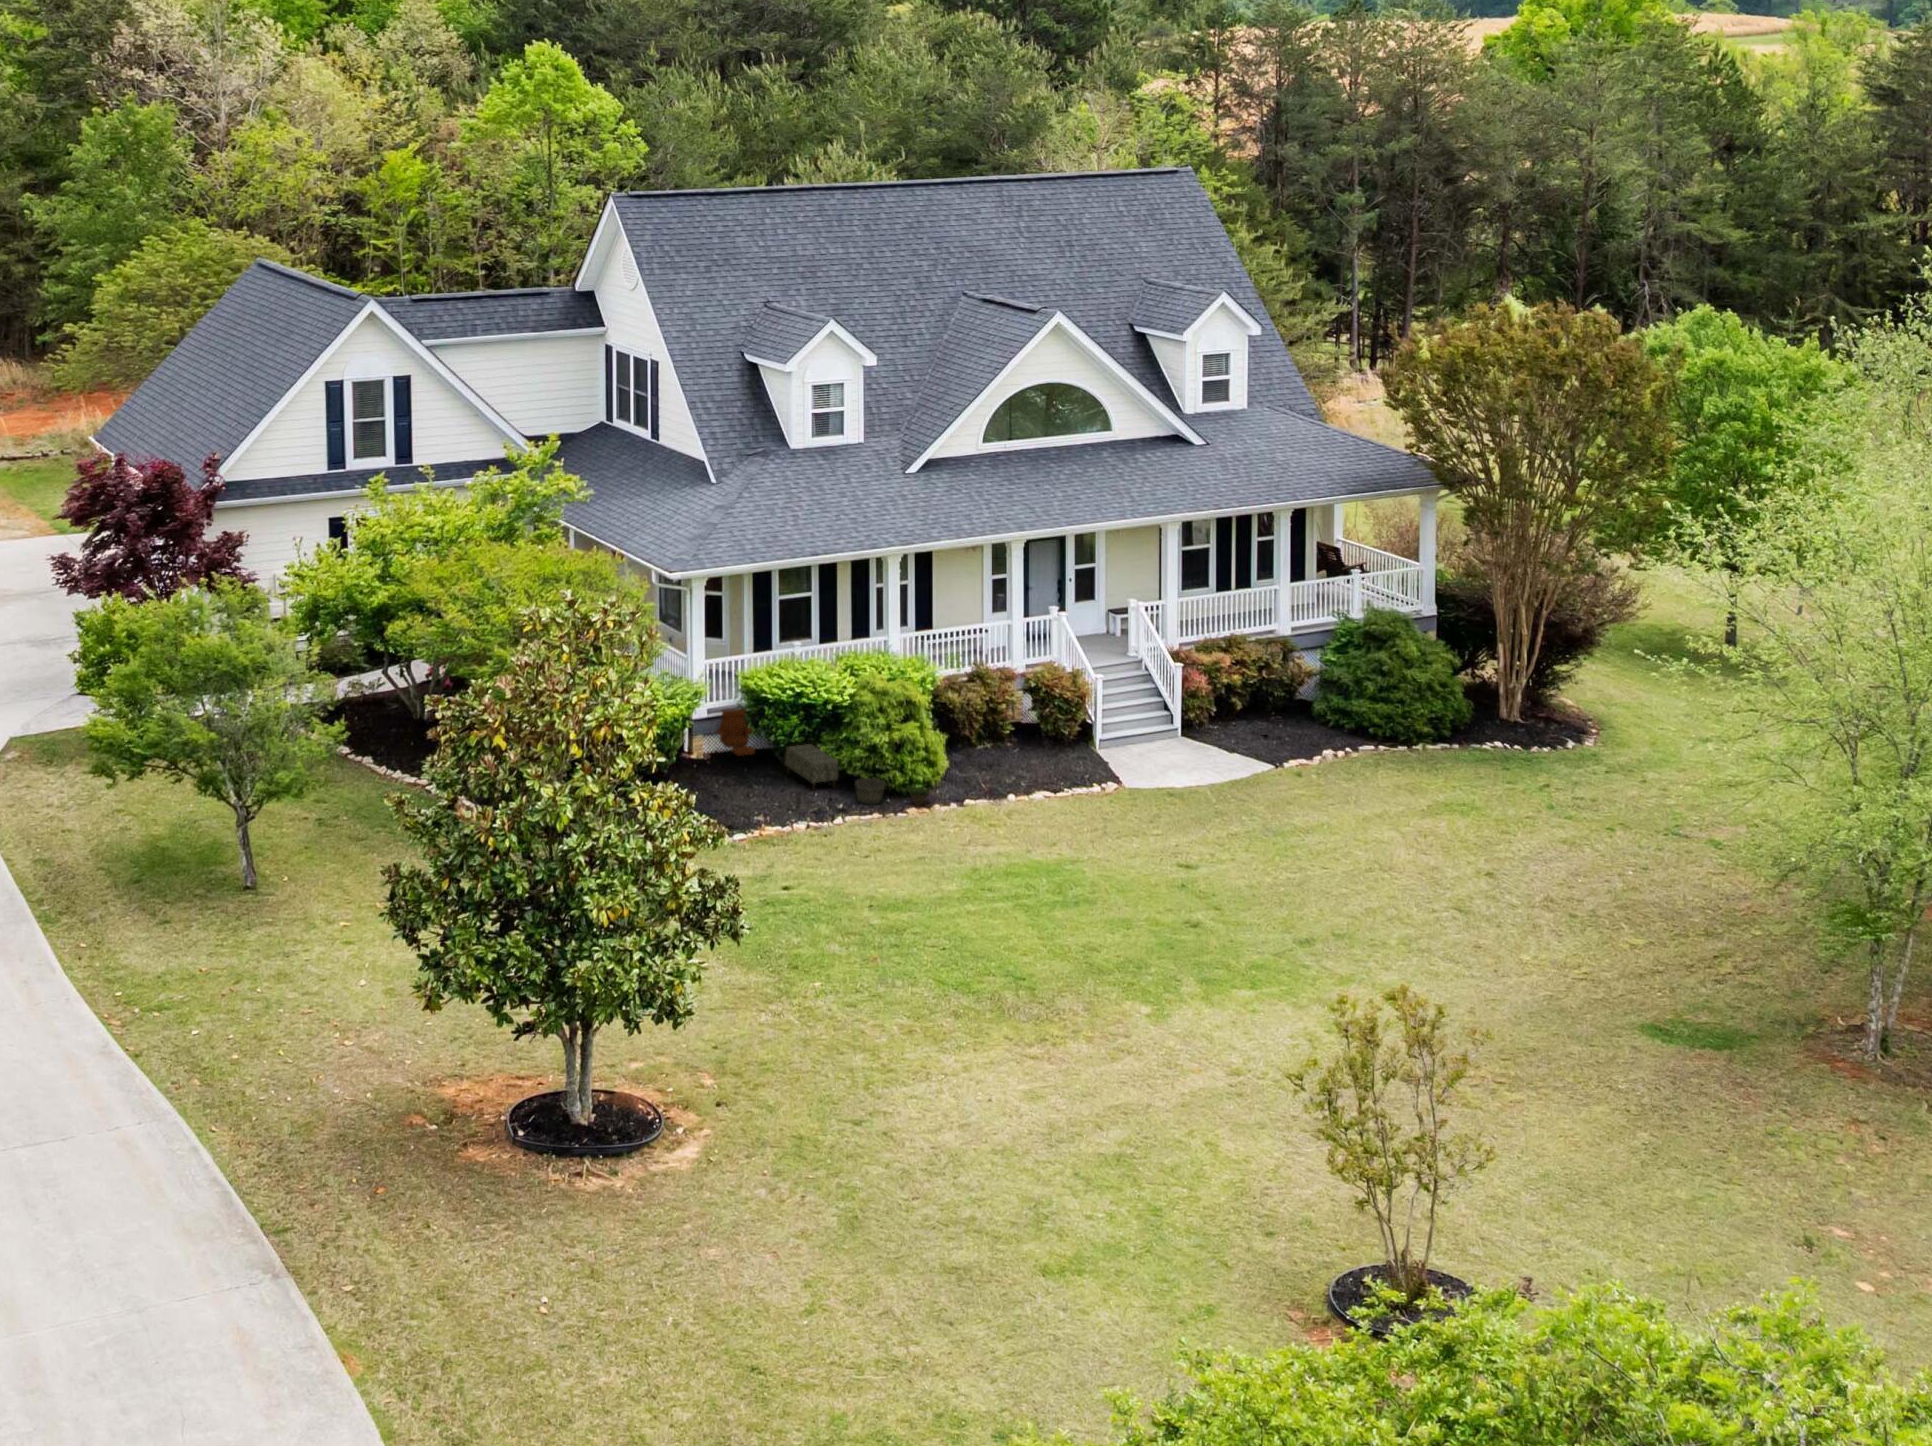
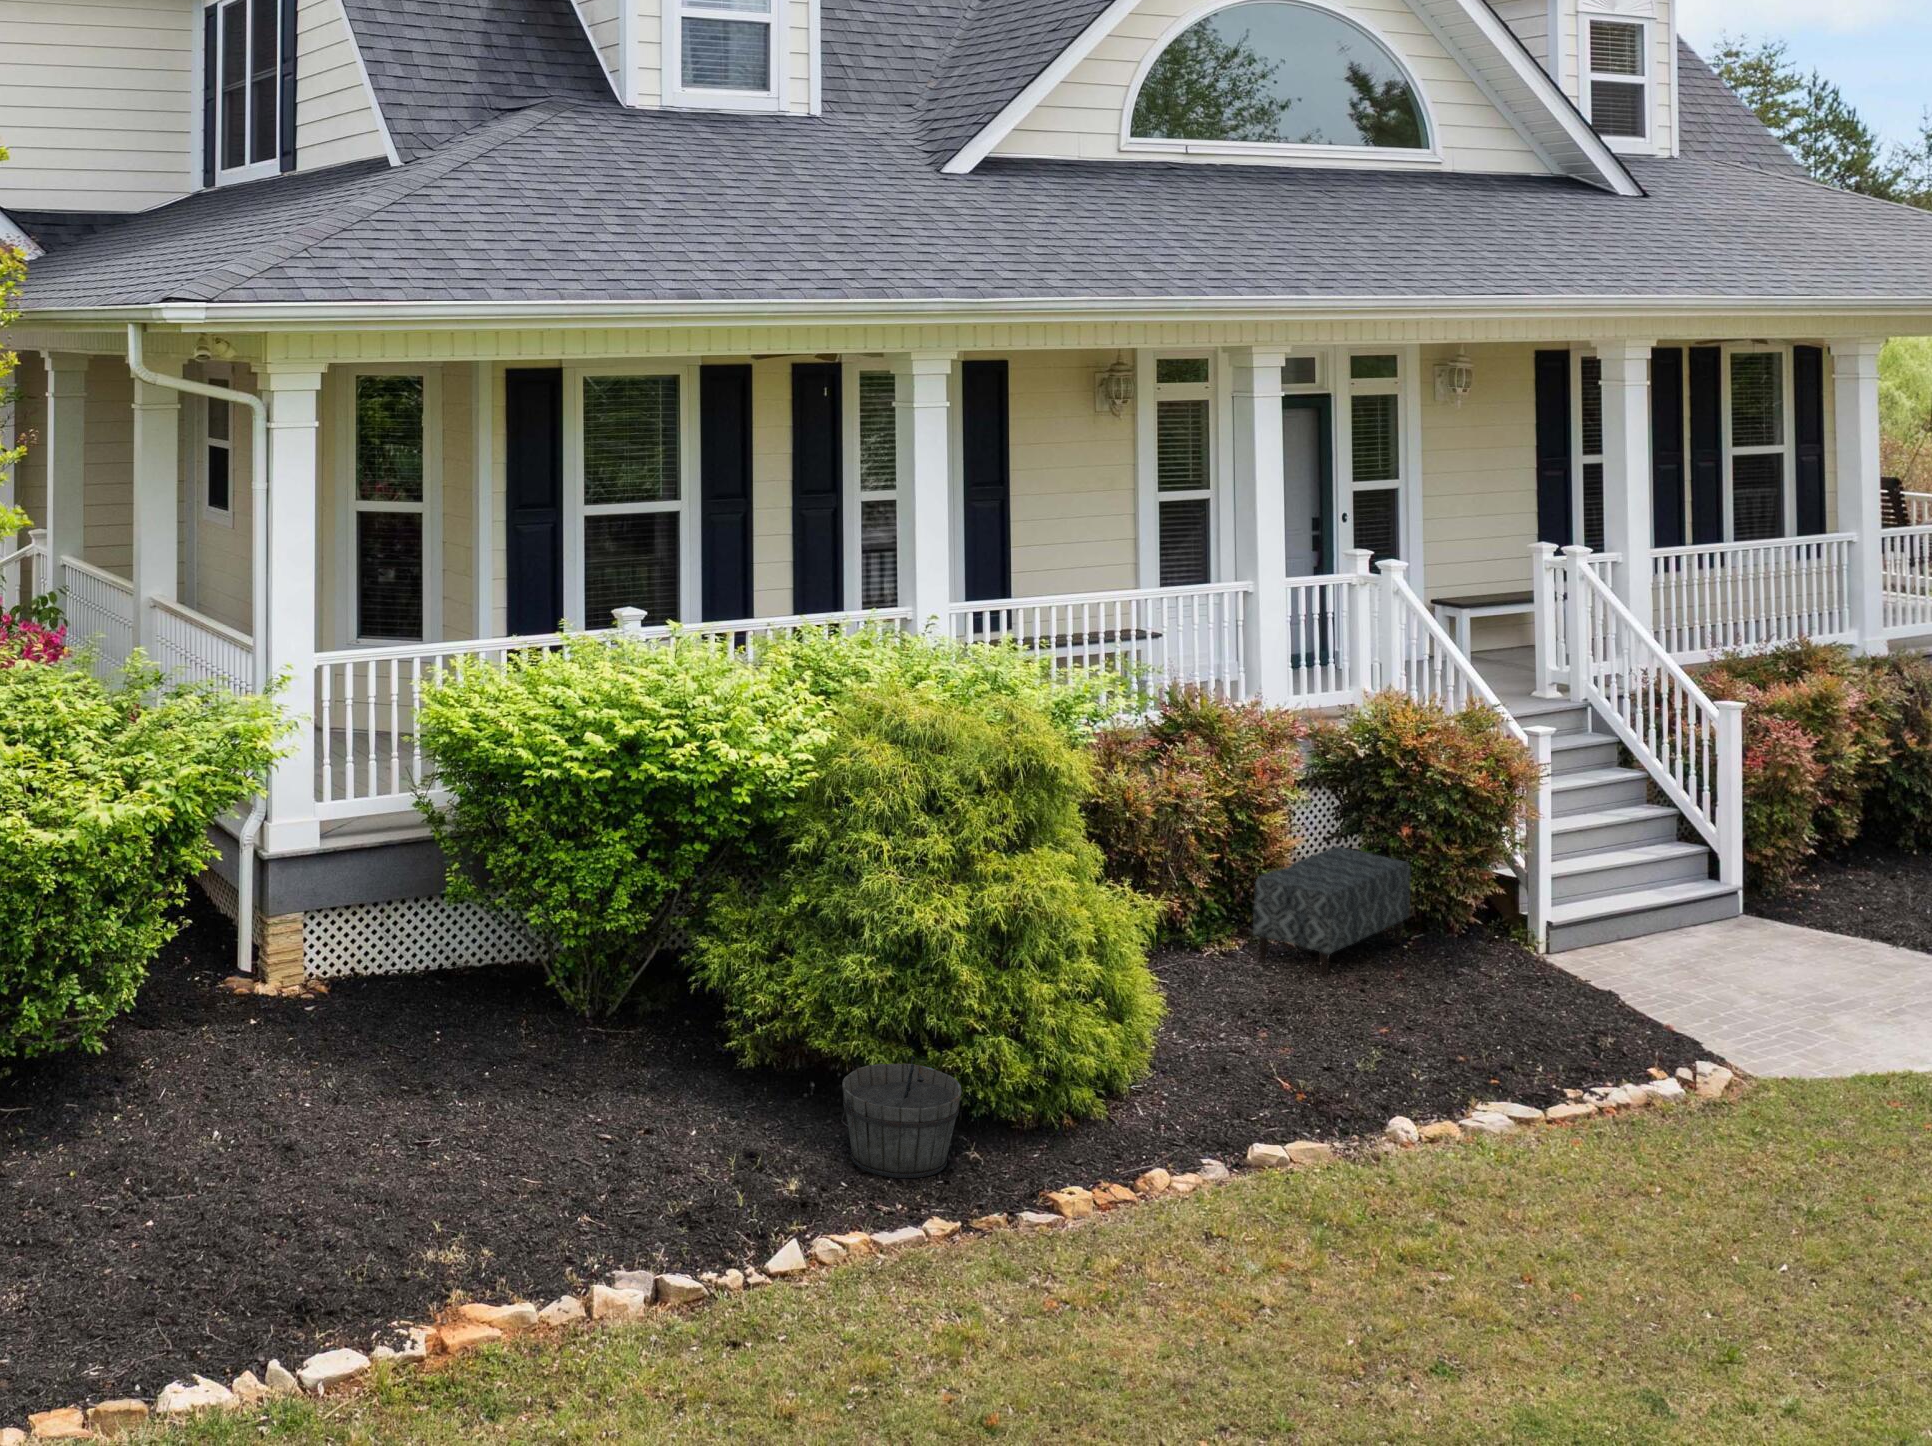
lounge chair: present [717,709,755,762] -> none [357,819,483,1018]
bench: present [785,744,838,791] -> present [1253,846,1411,978]
decorative plant: present [909,785,929,805] -> none [1029,1080,1154,1176]

